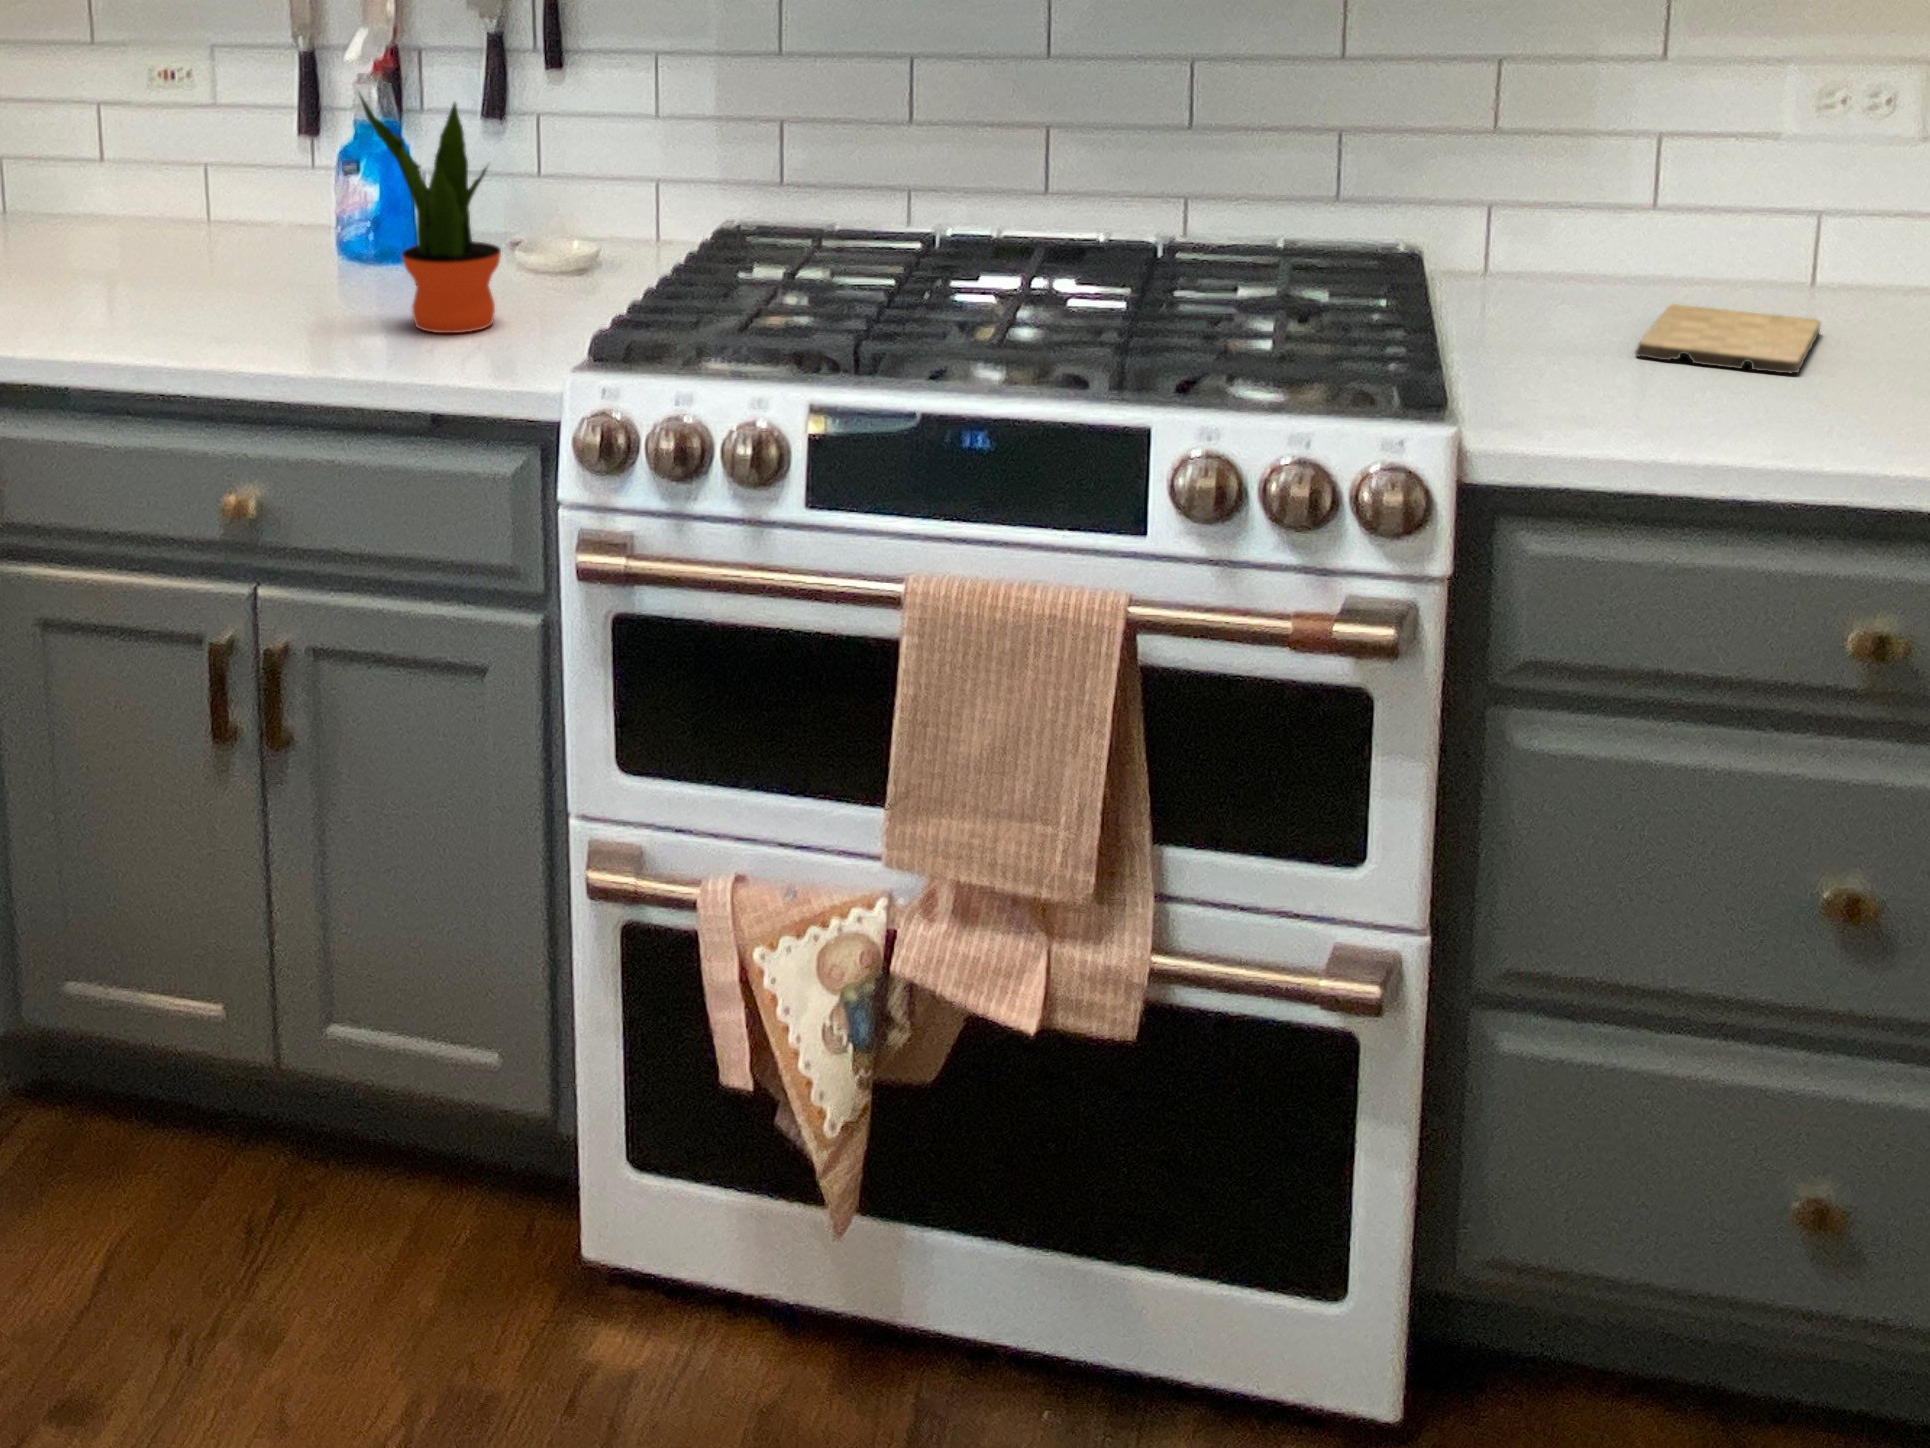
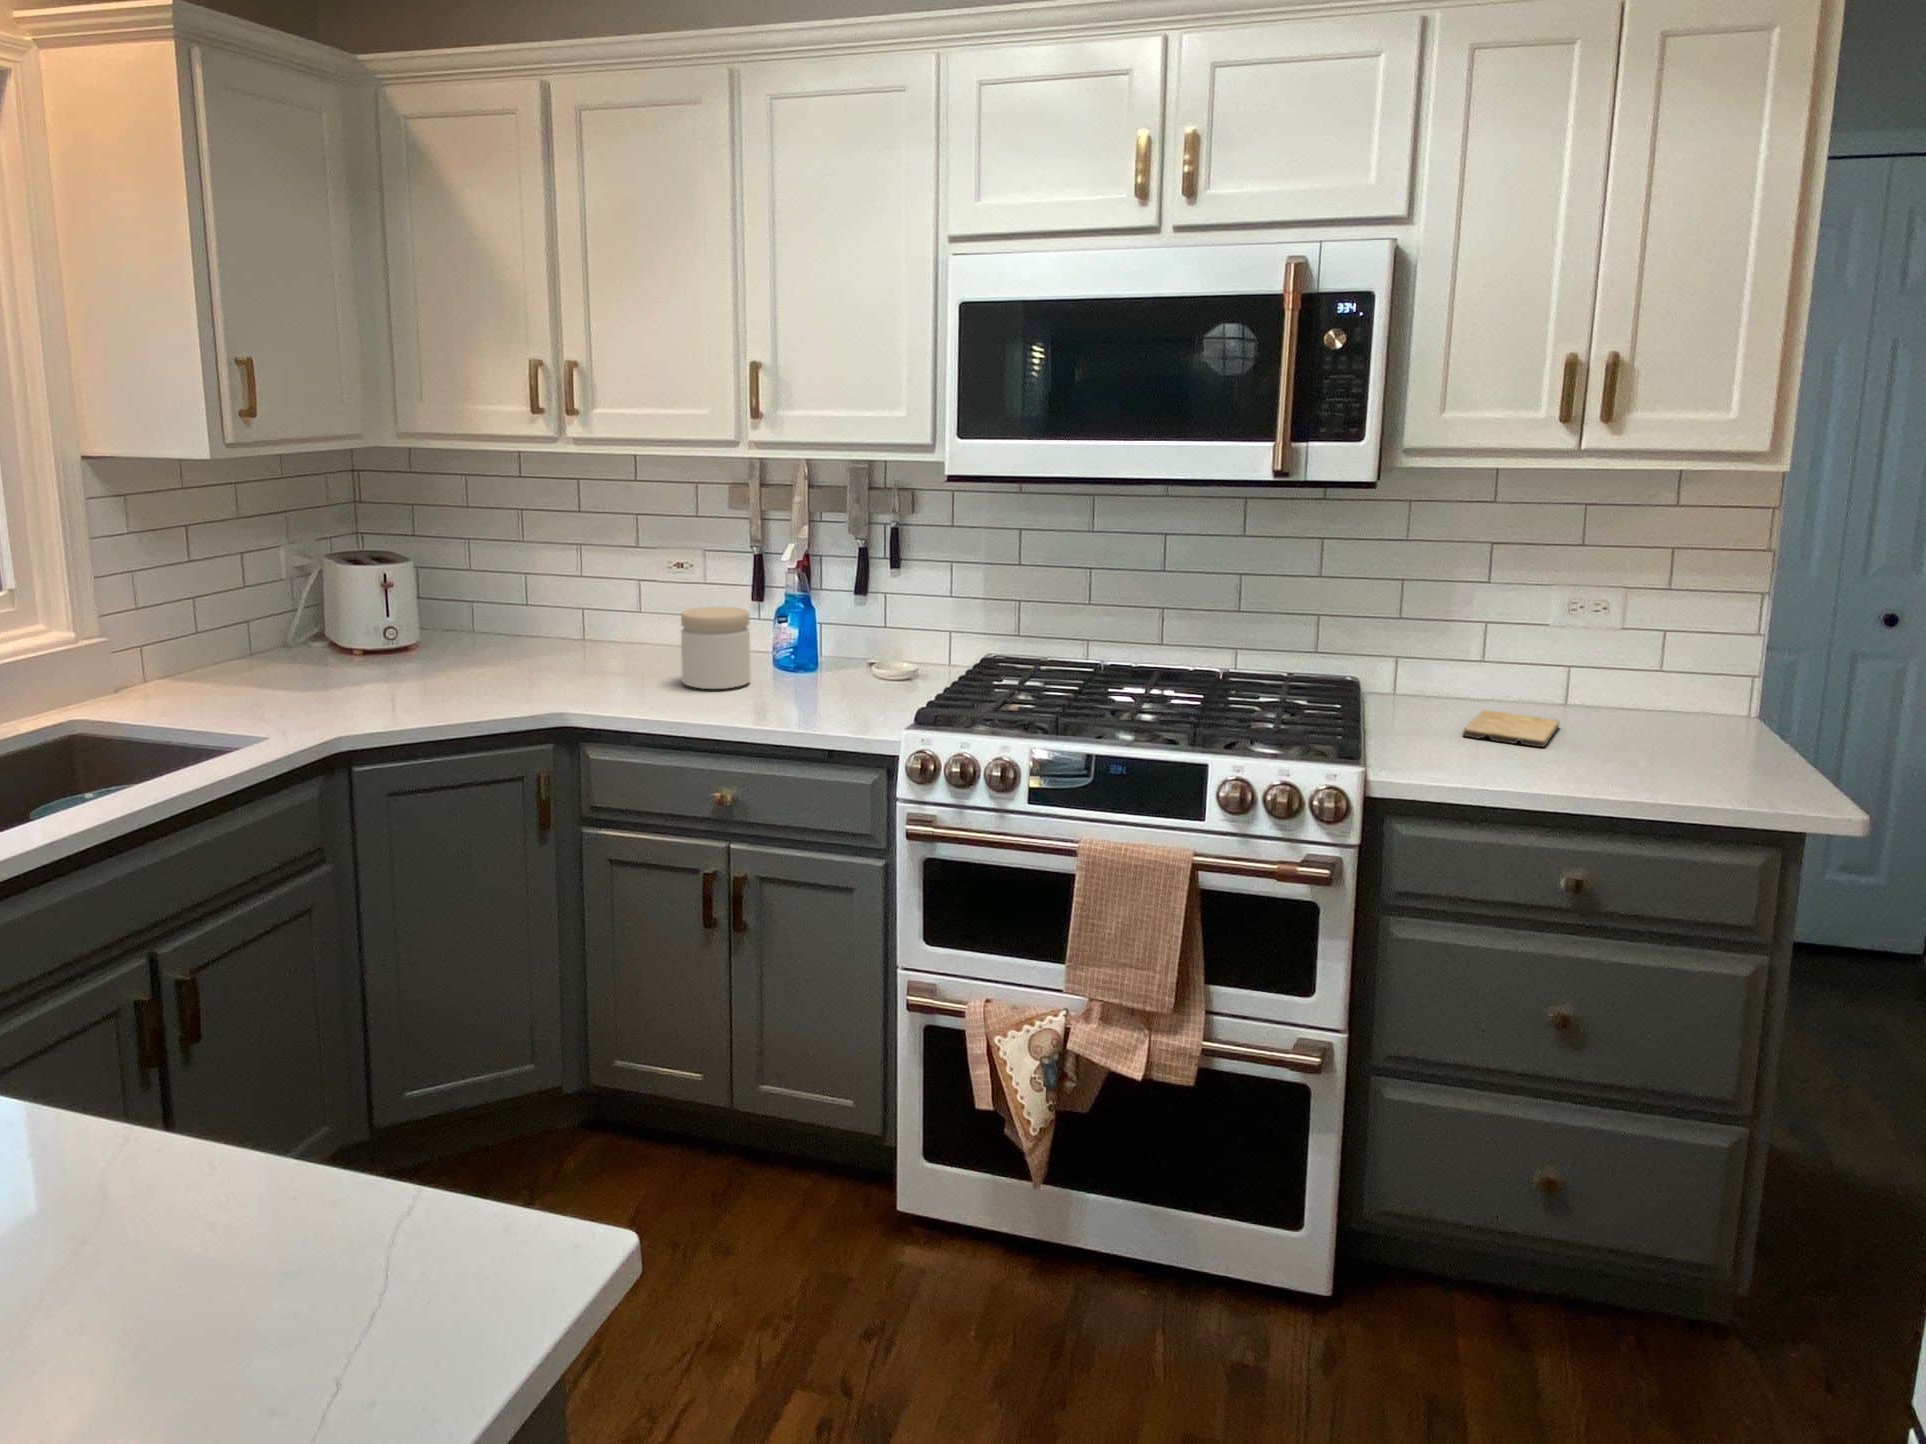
potted plant: present [359,94,501,333] -> none [791,575,866,708]
jar: none [160,152,294,304] -> present [681,607,750,689]

